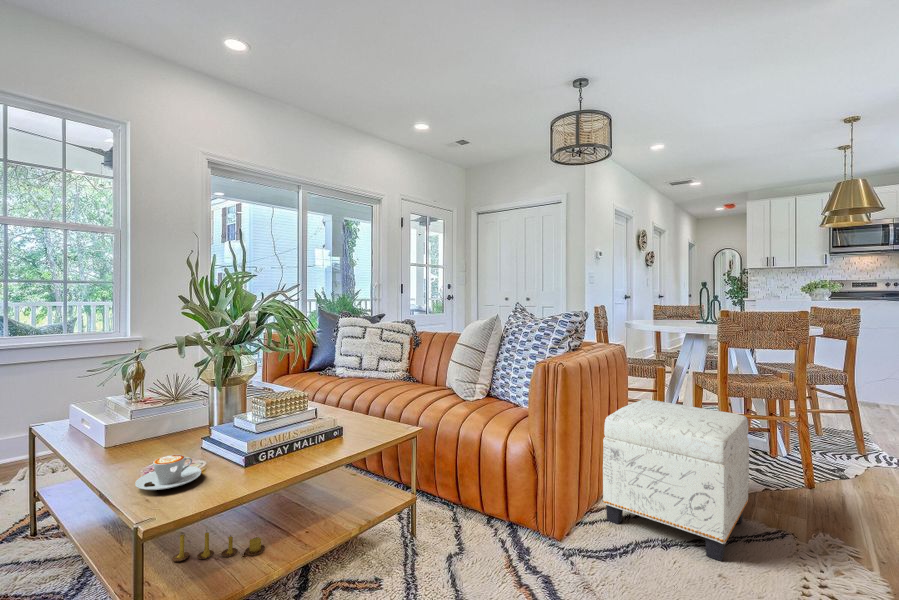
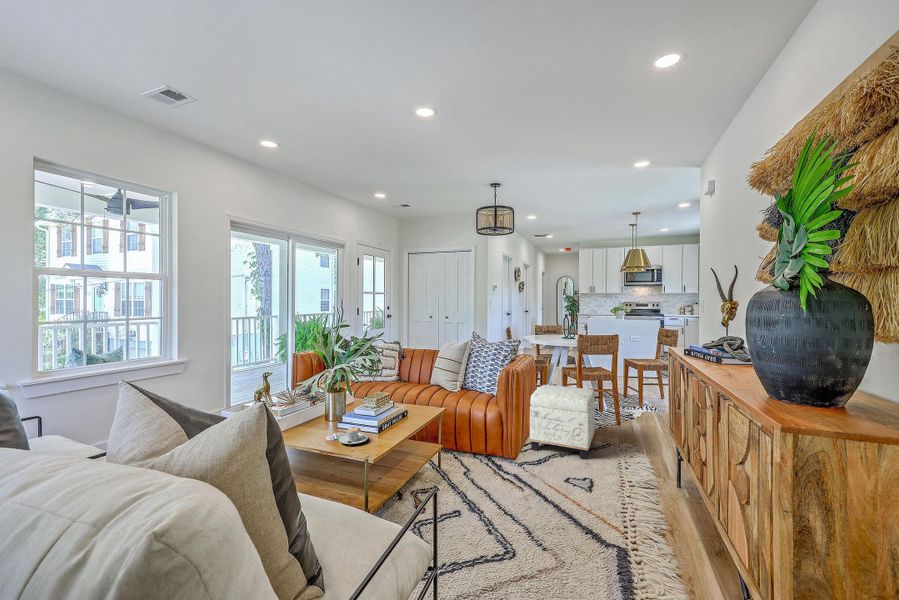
candle: present [172,532,265,561] -> none [345,466,390,484]

